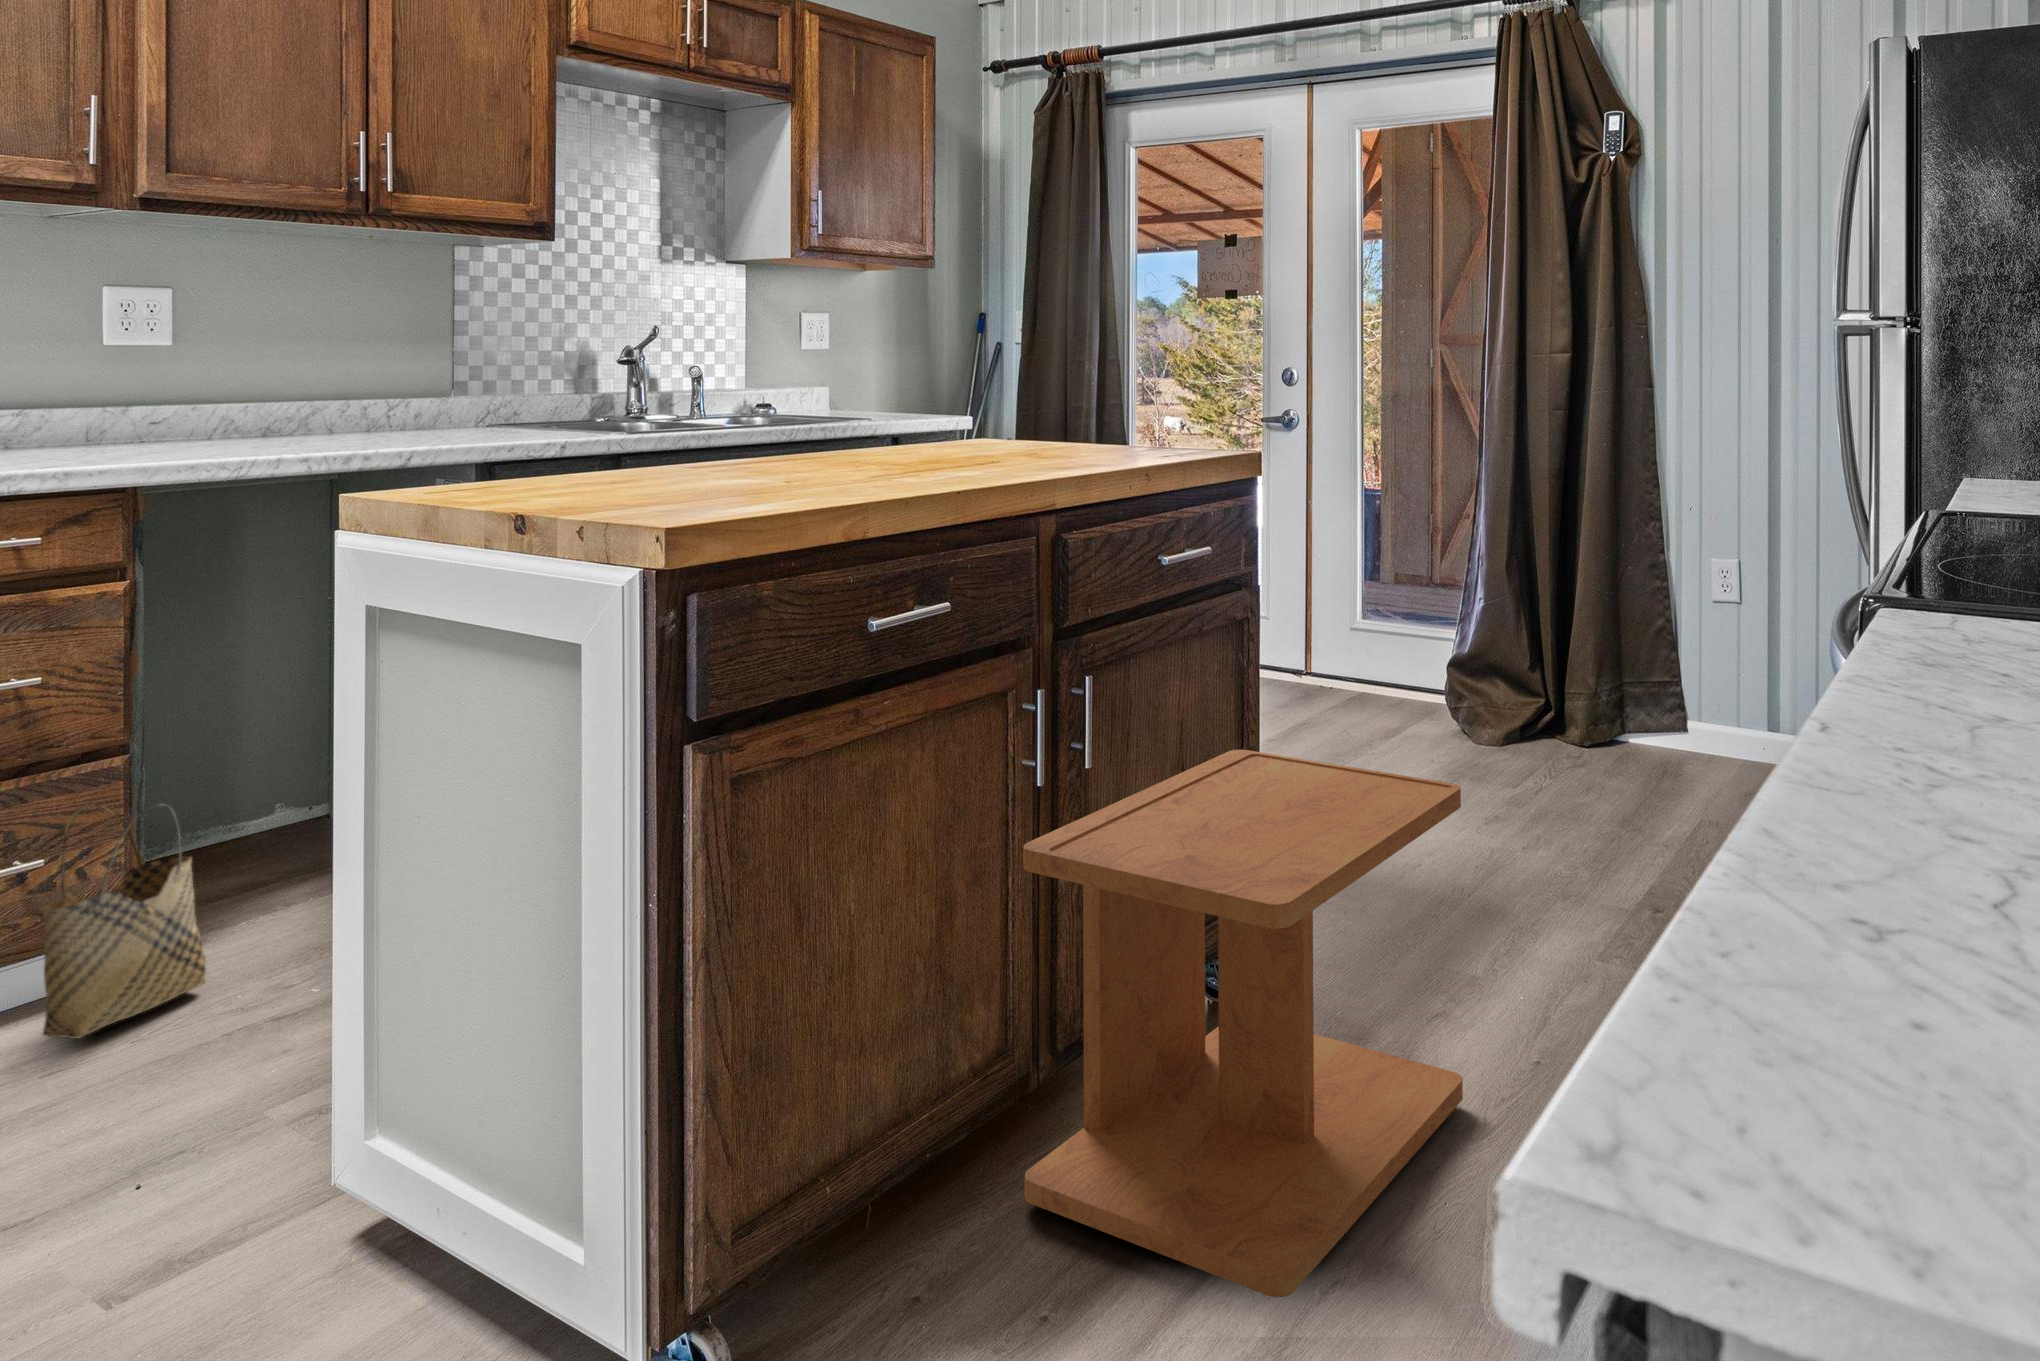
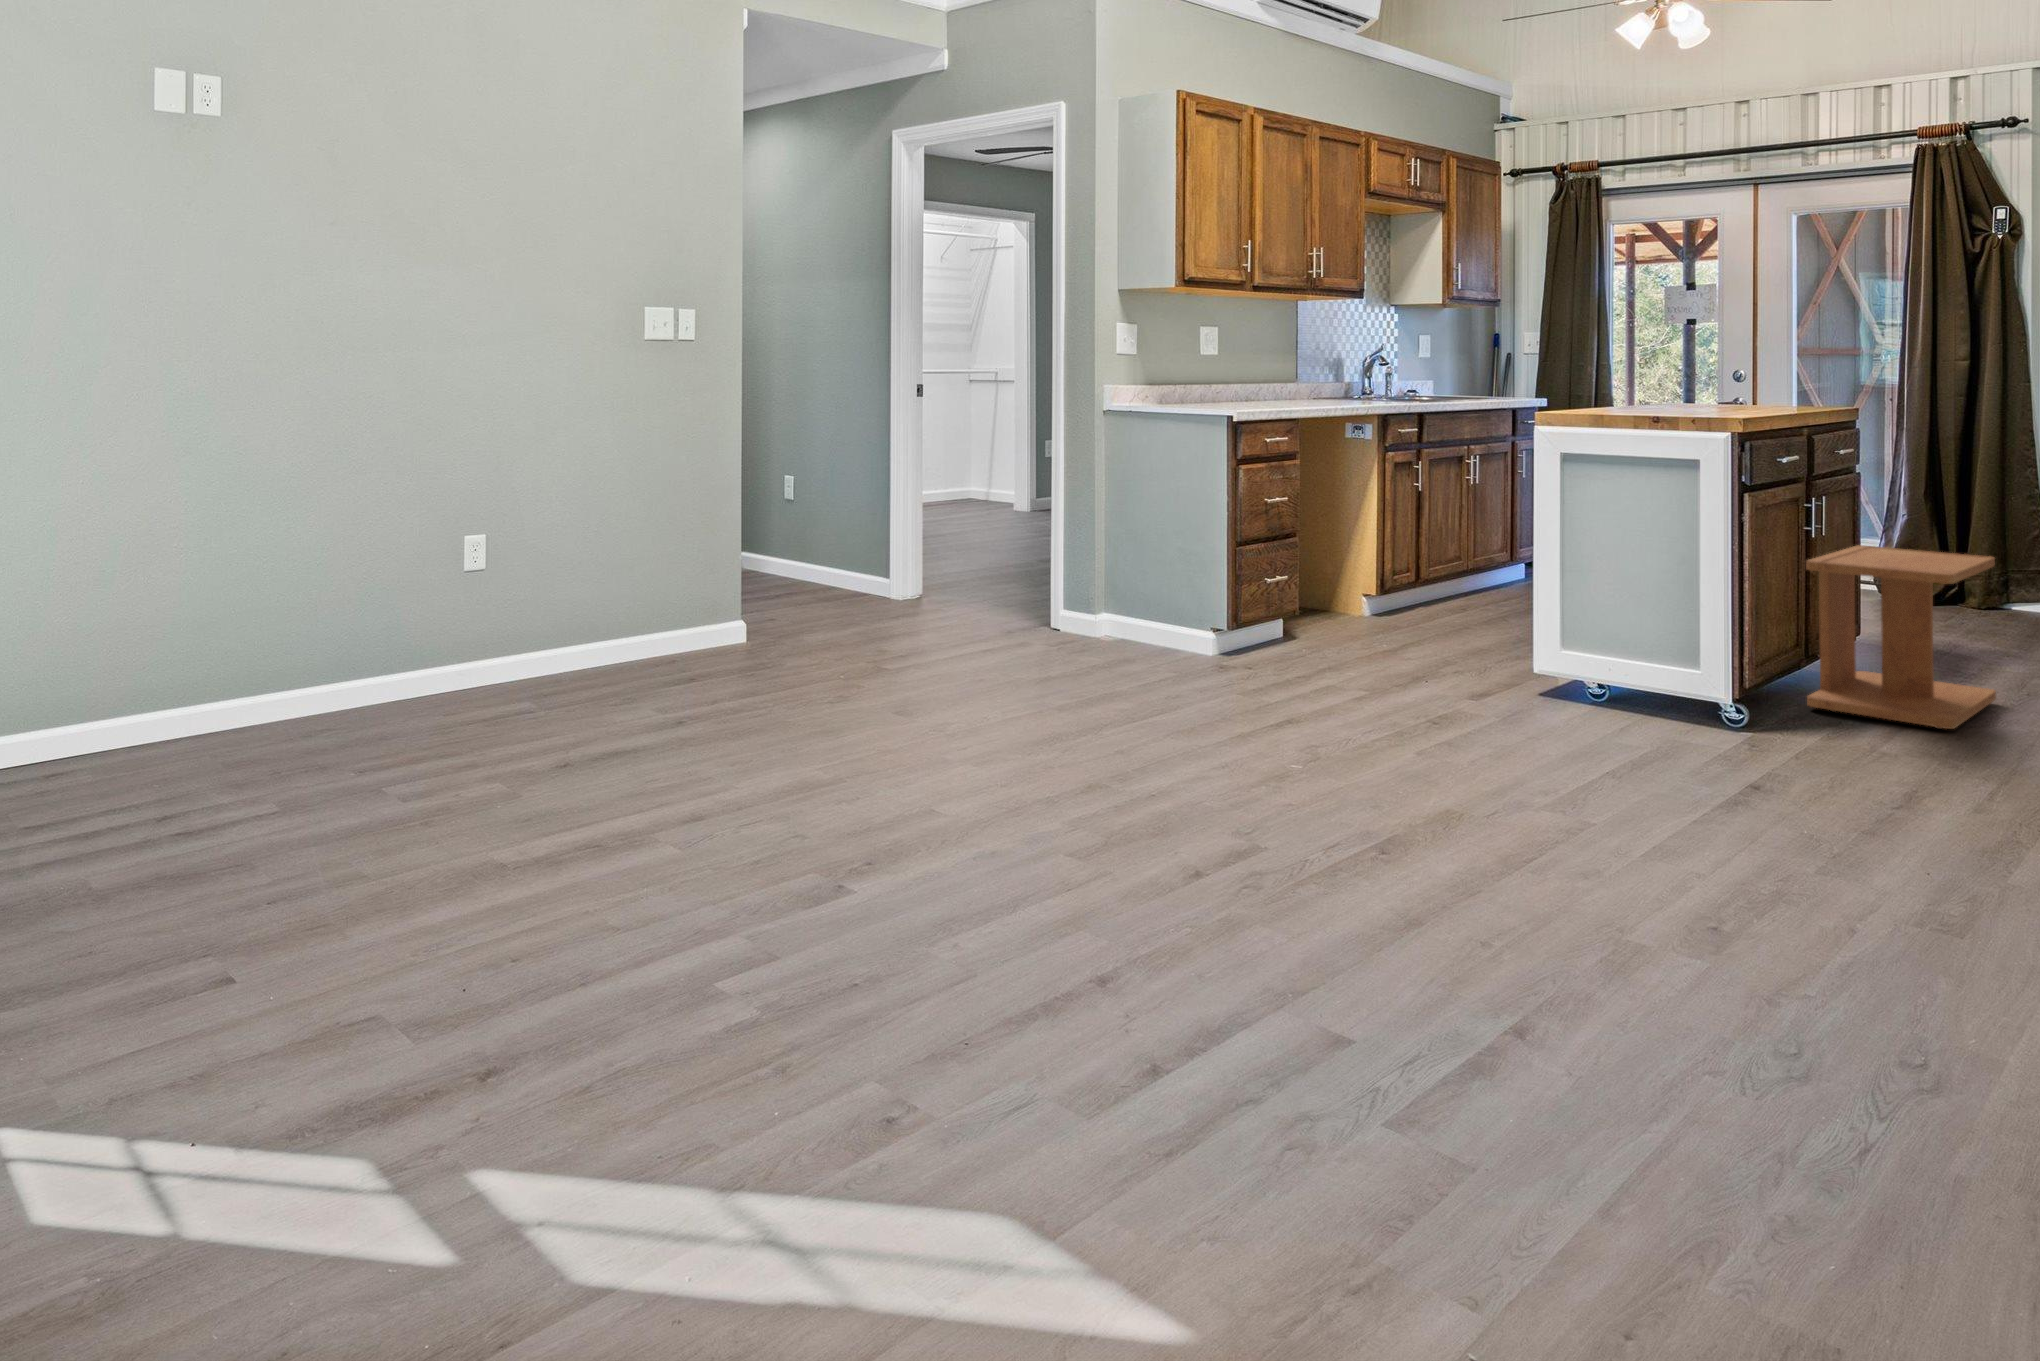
woven basket: present [41,803,206,1039] -> none [1282,554,1326,649]

